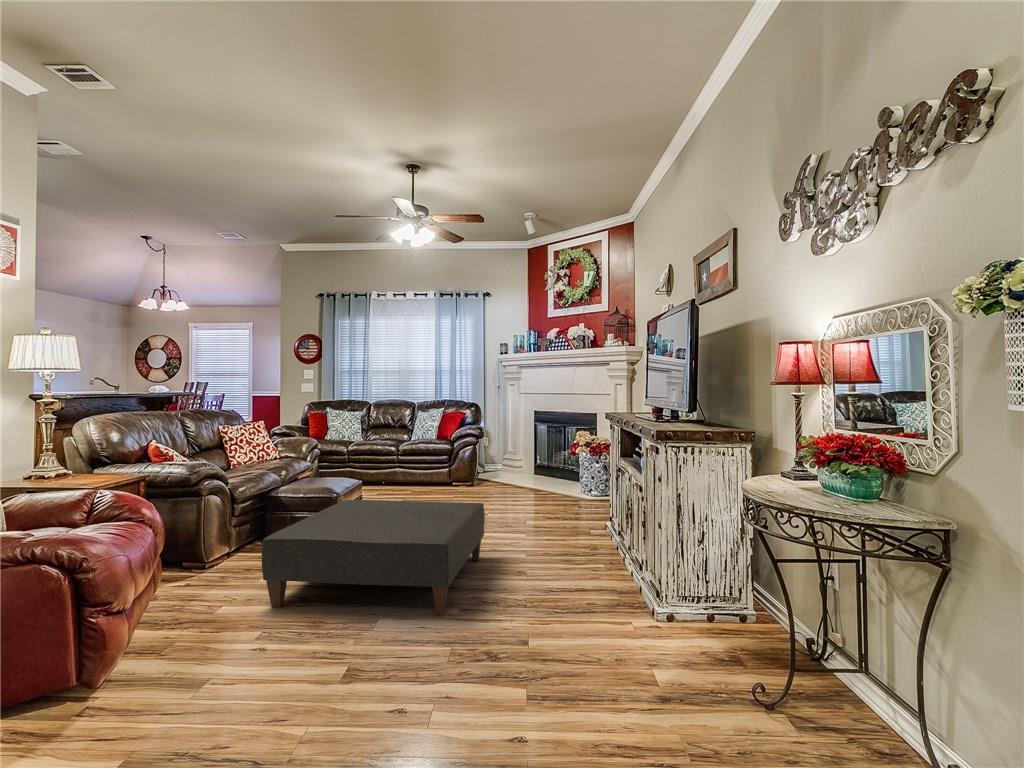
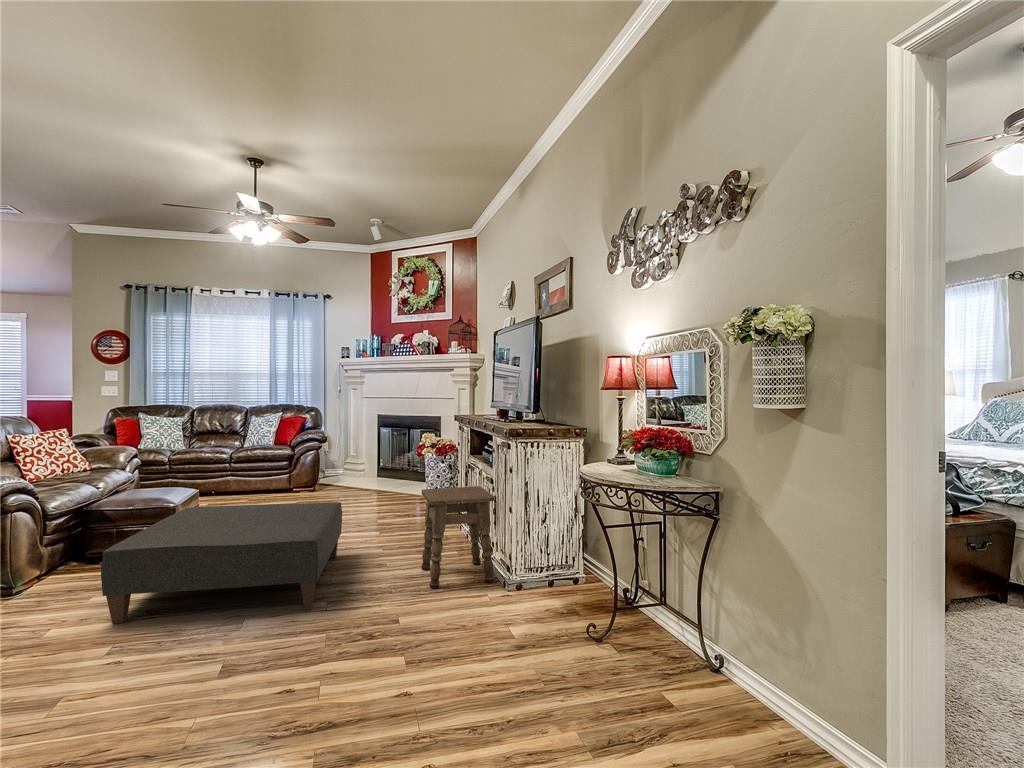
side table: none [562,495,642,607] -> present [421,486,495,589]

